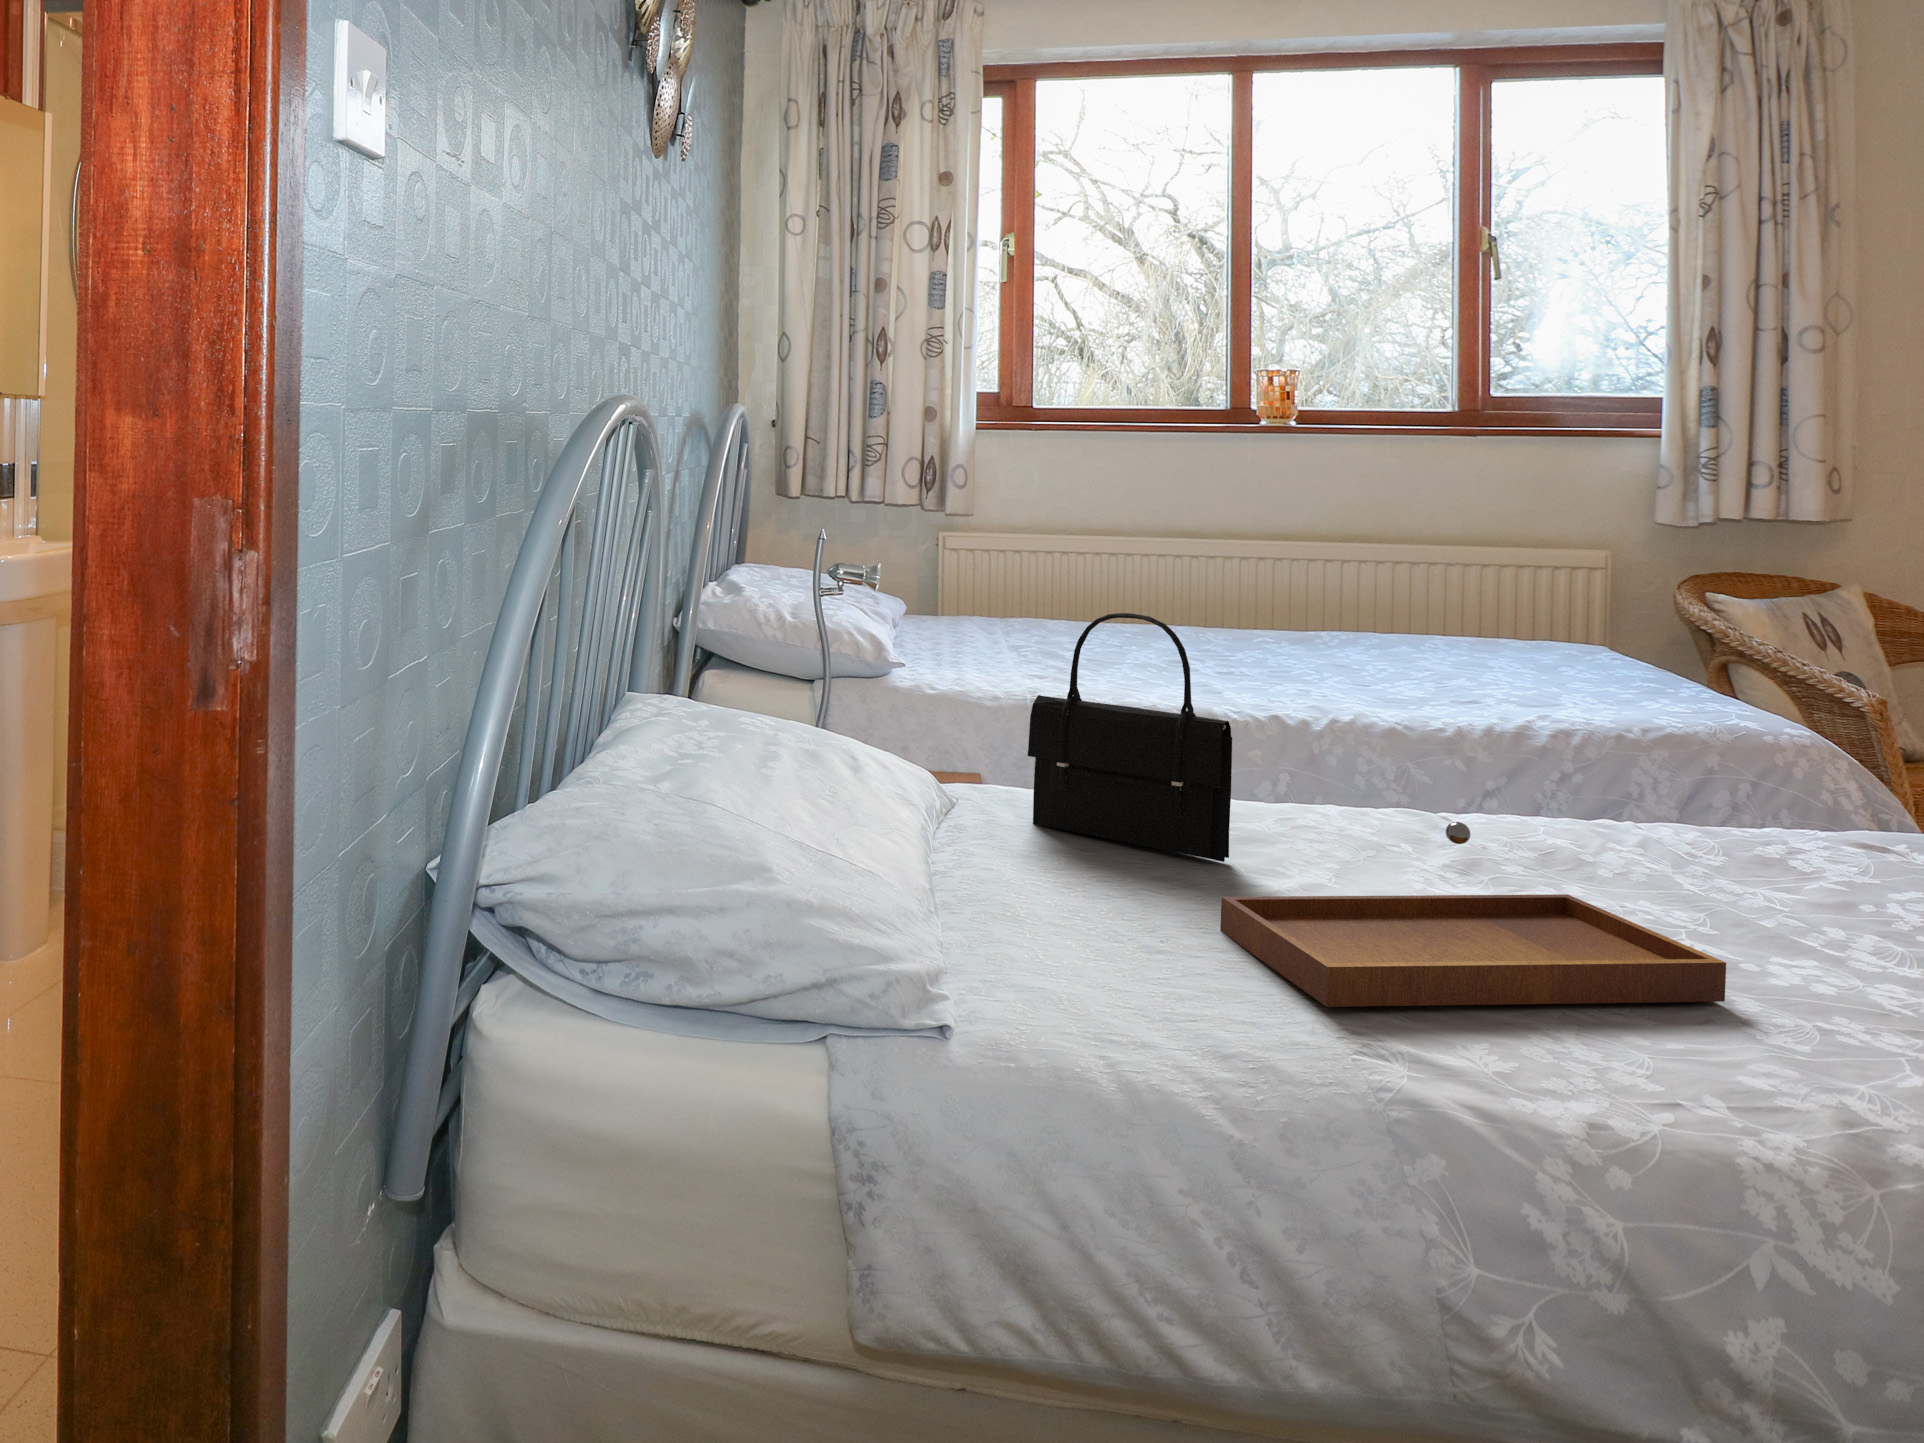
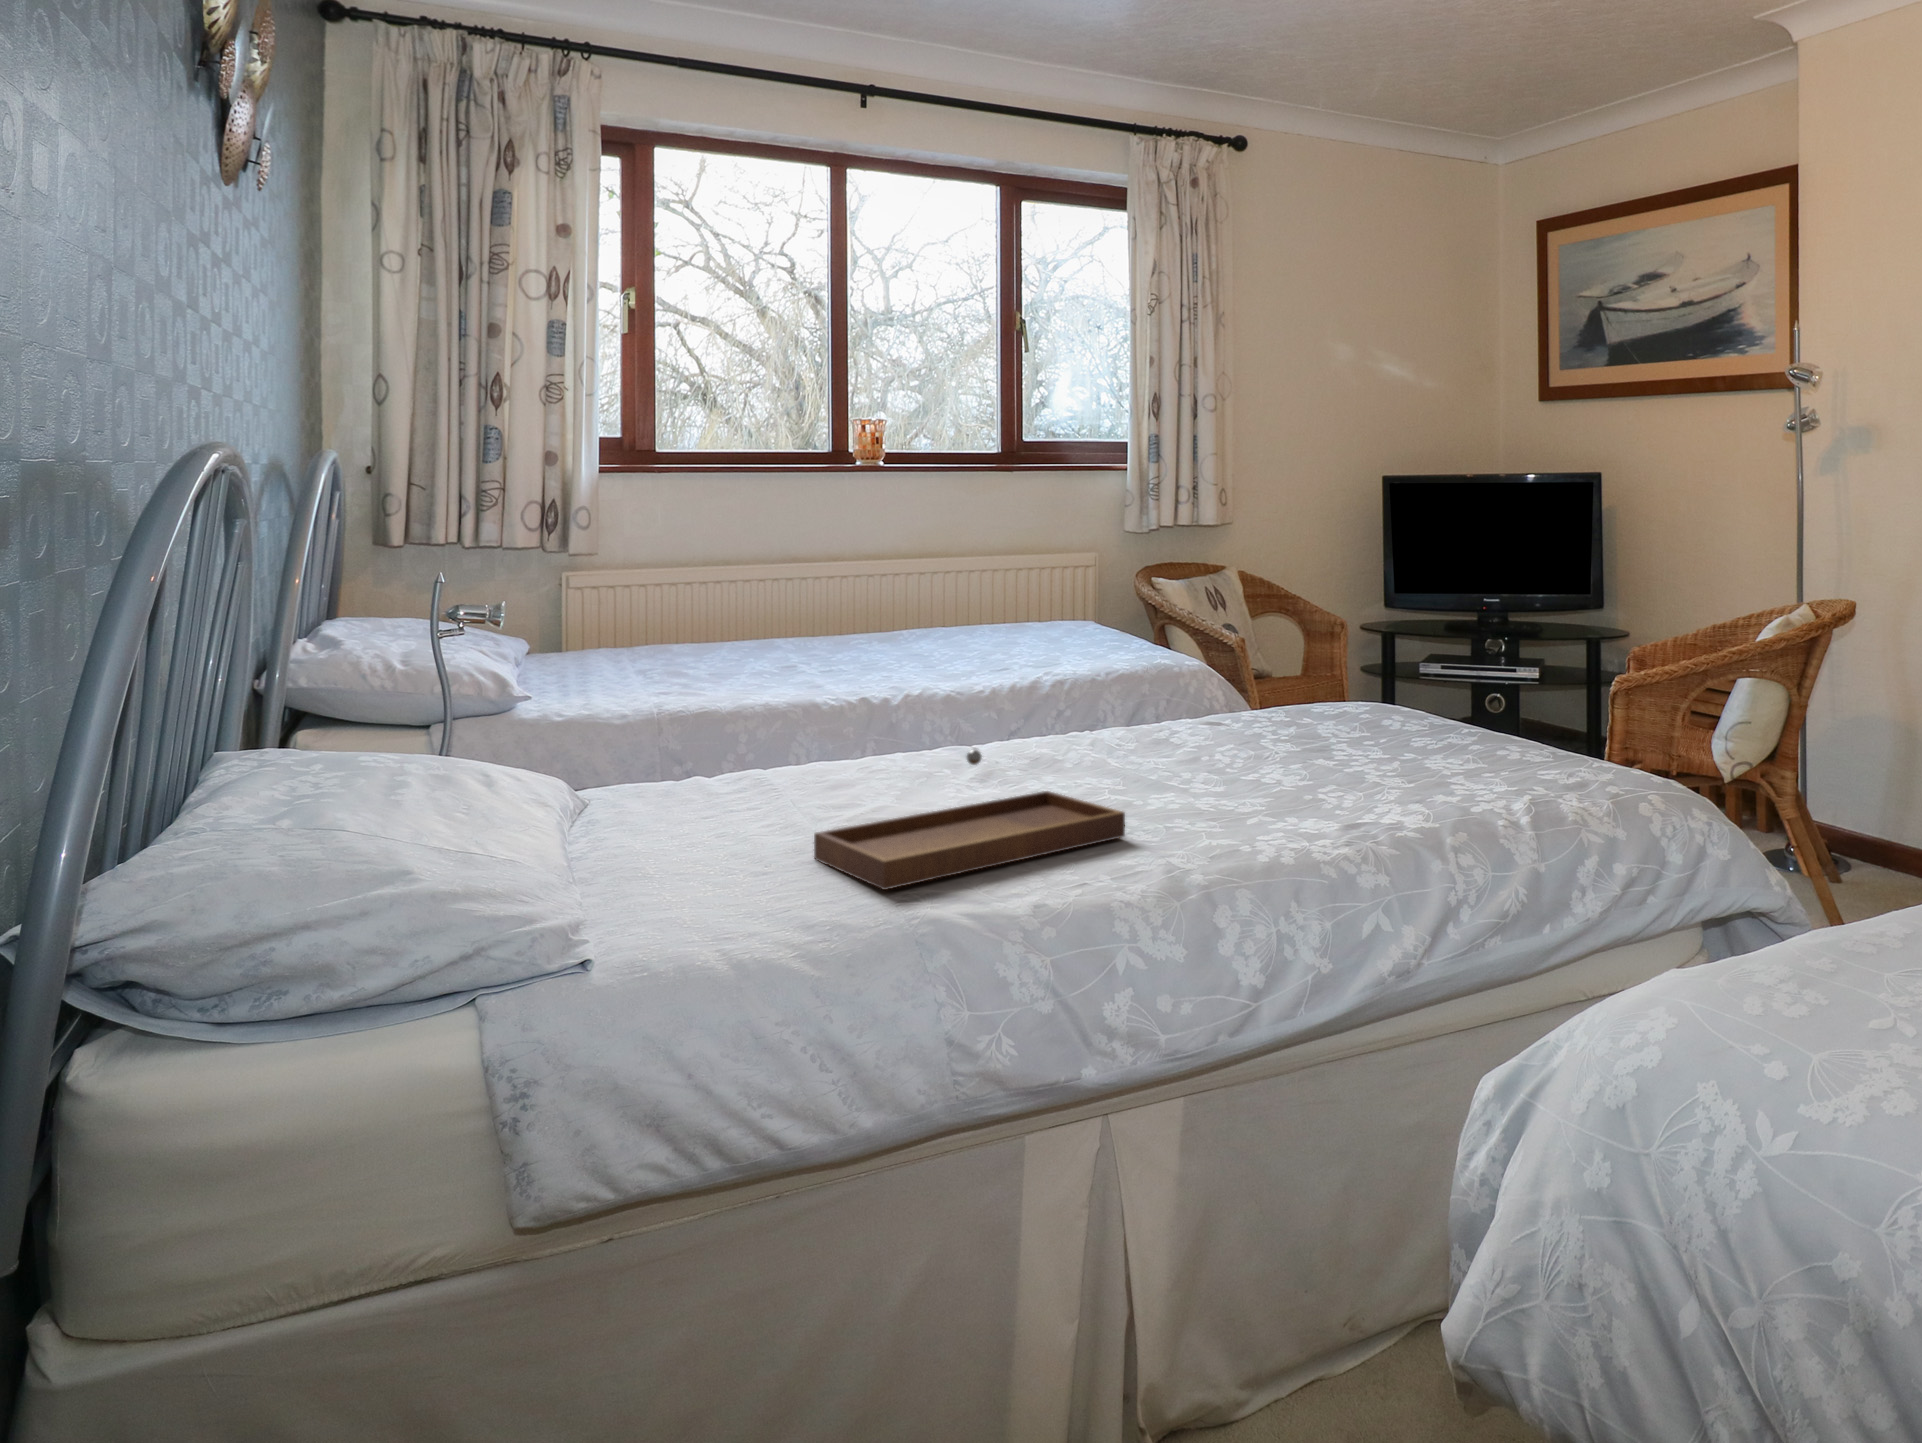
handbag: present [1028,613,1232,862] -> none [656,625,825,812]

